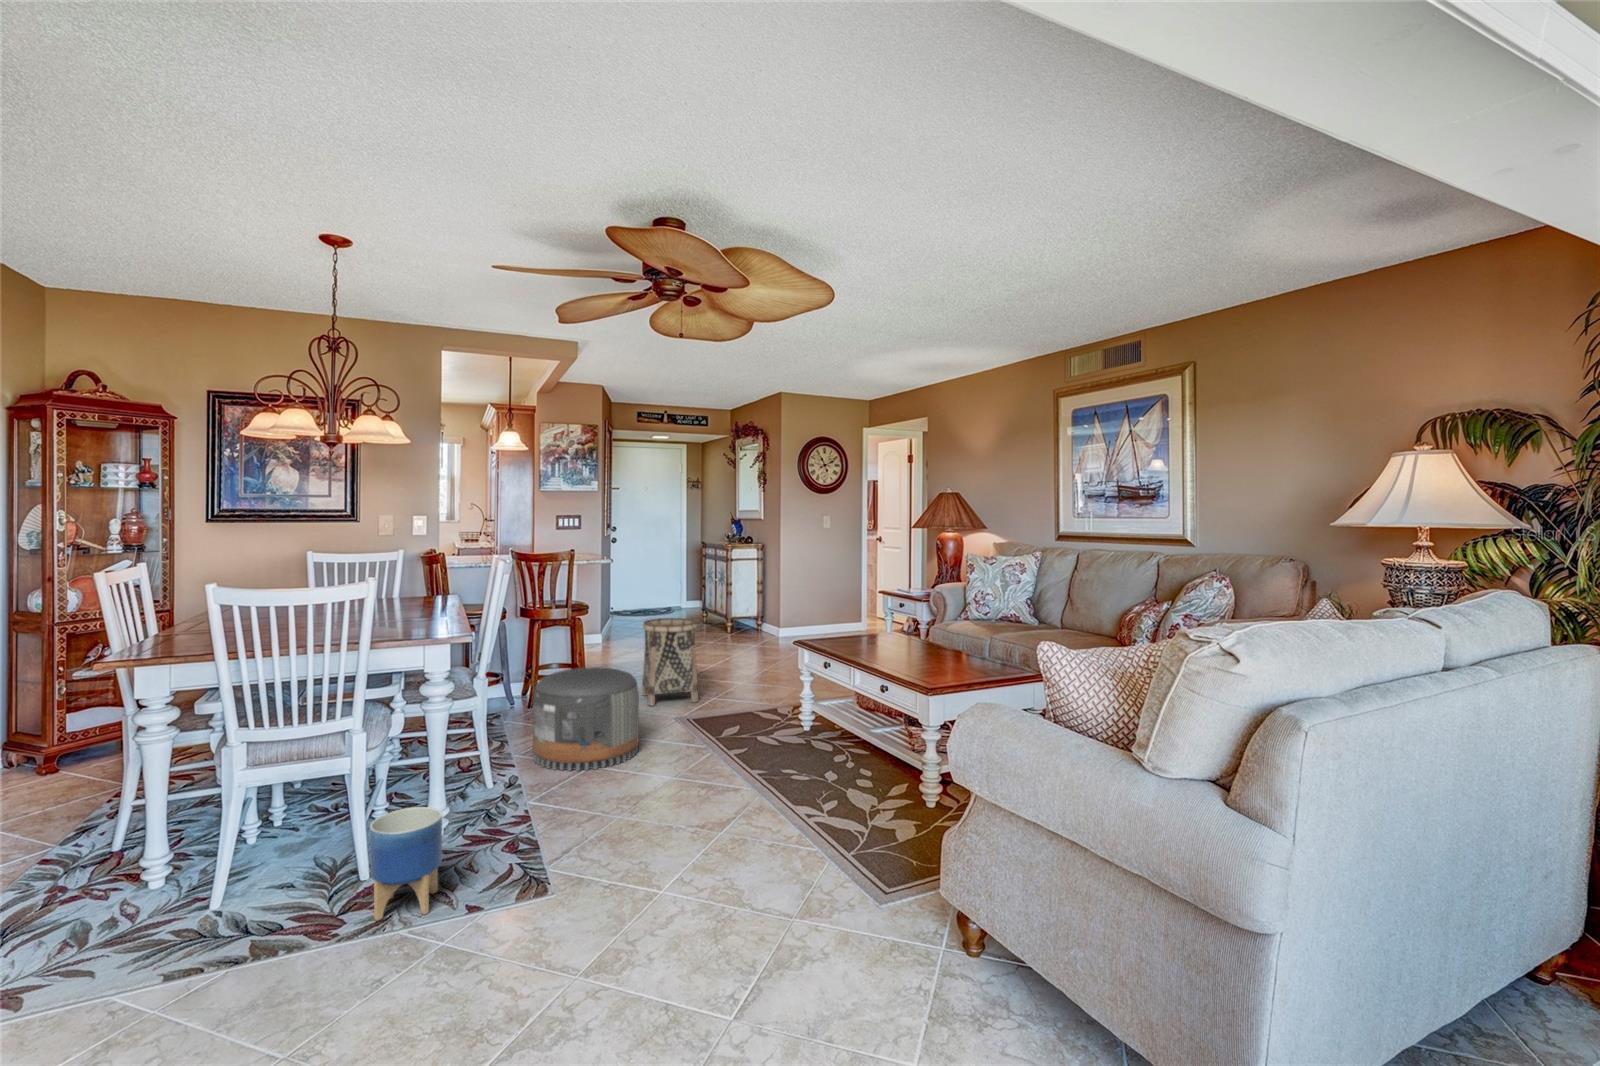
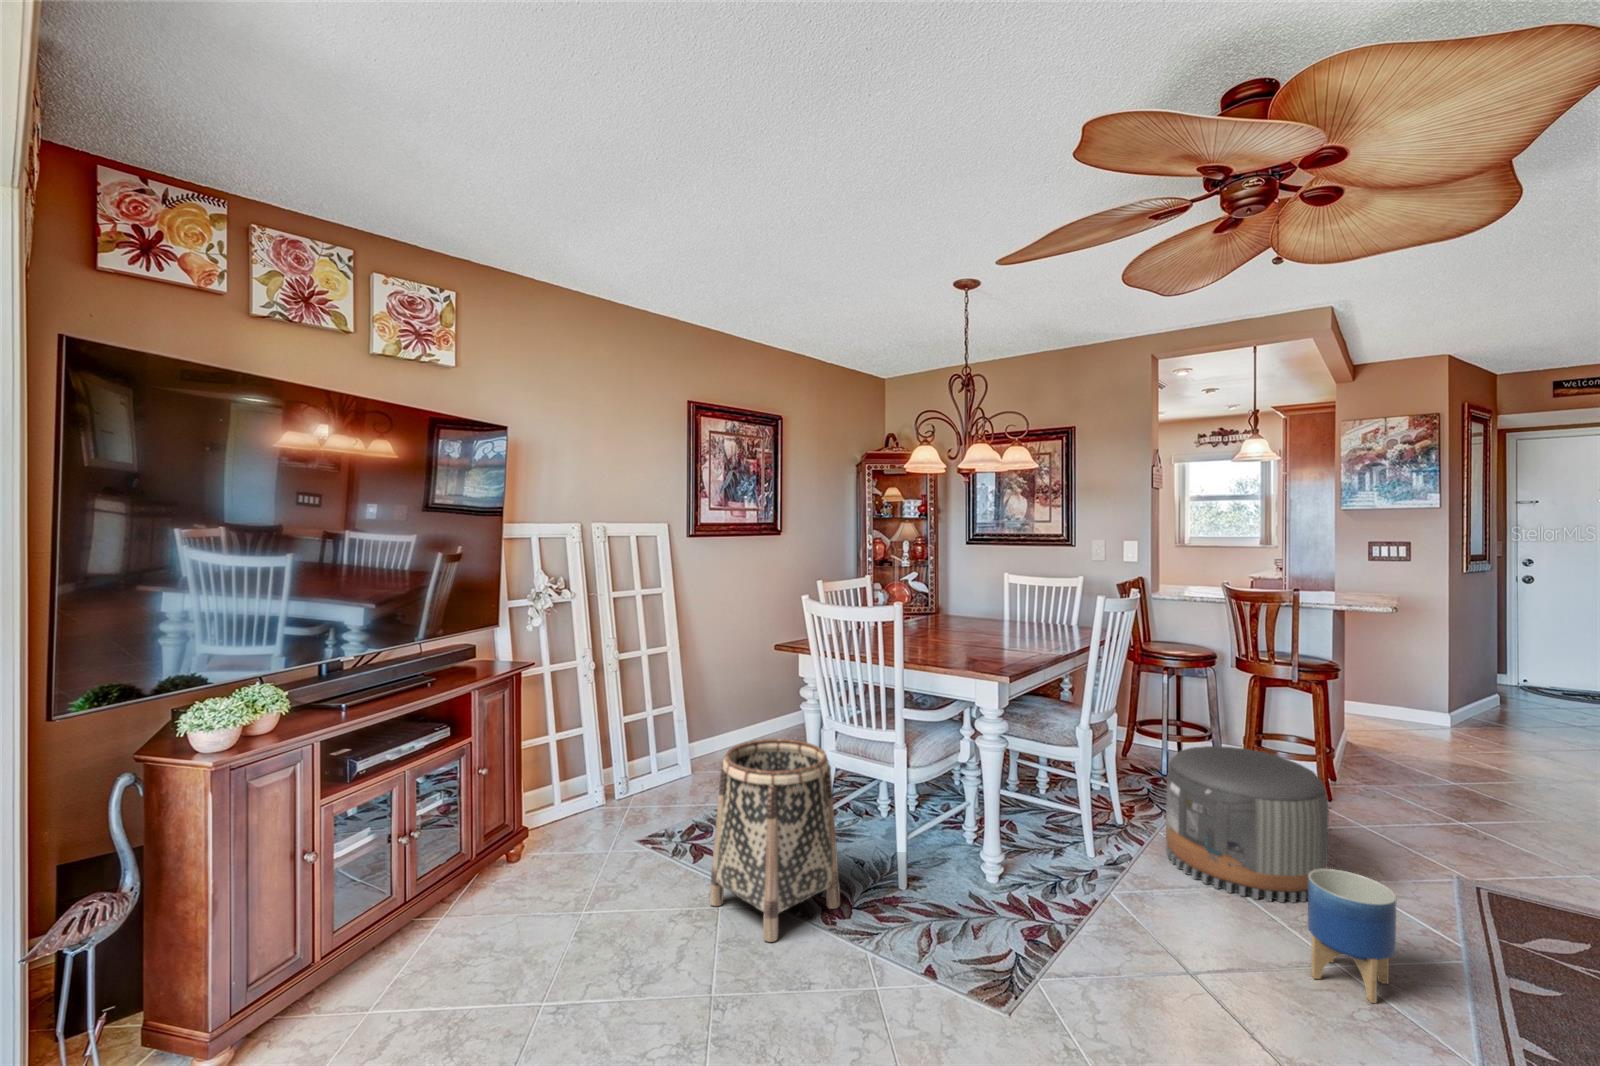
basket: present [642,618,698,706] -> present [710,739,840,942]
planter: present [370,807,442,921] -> present [1308,869,1396,1003]

